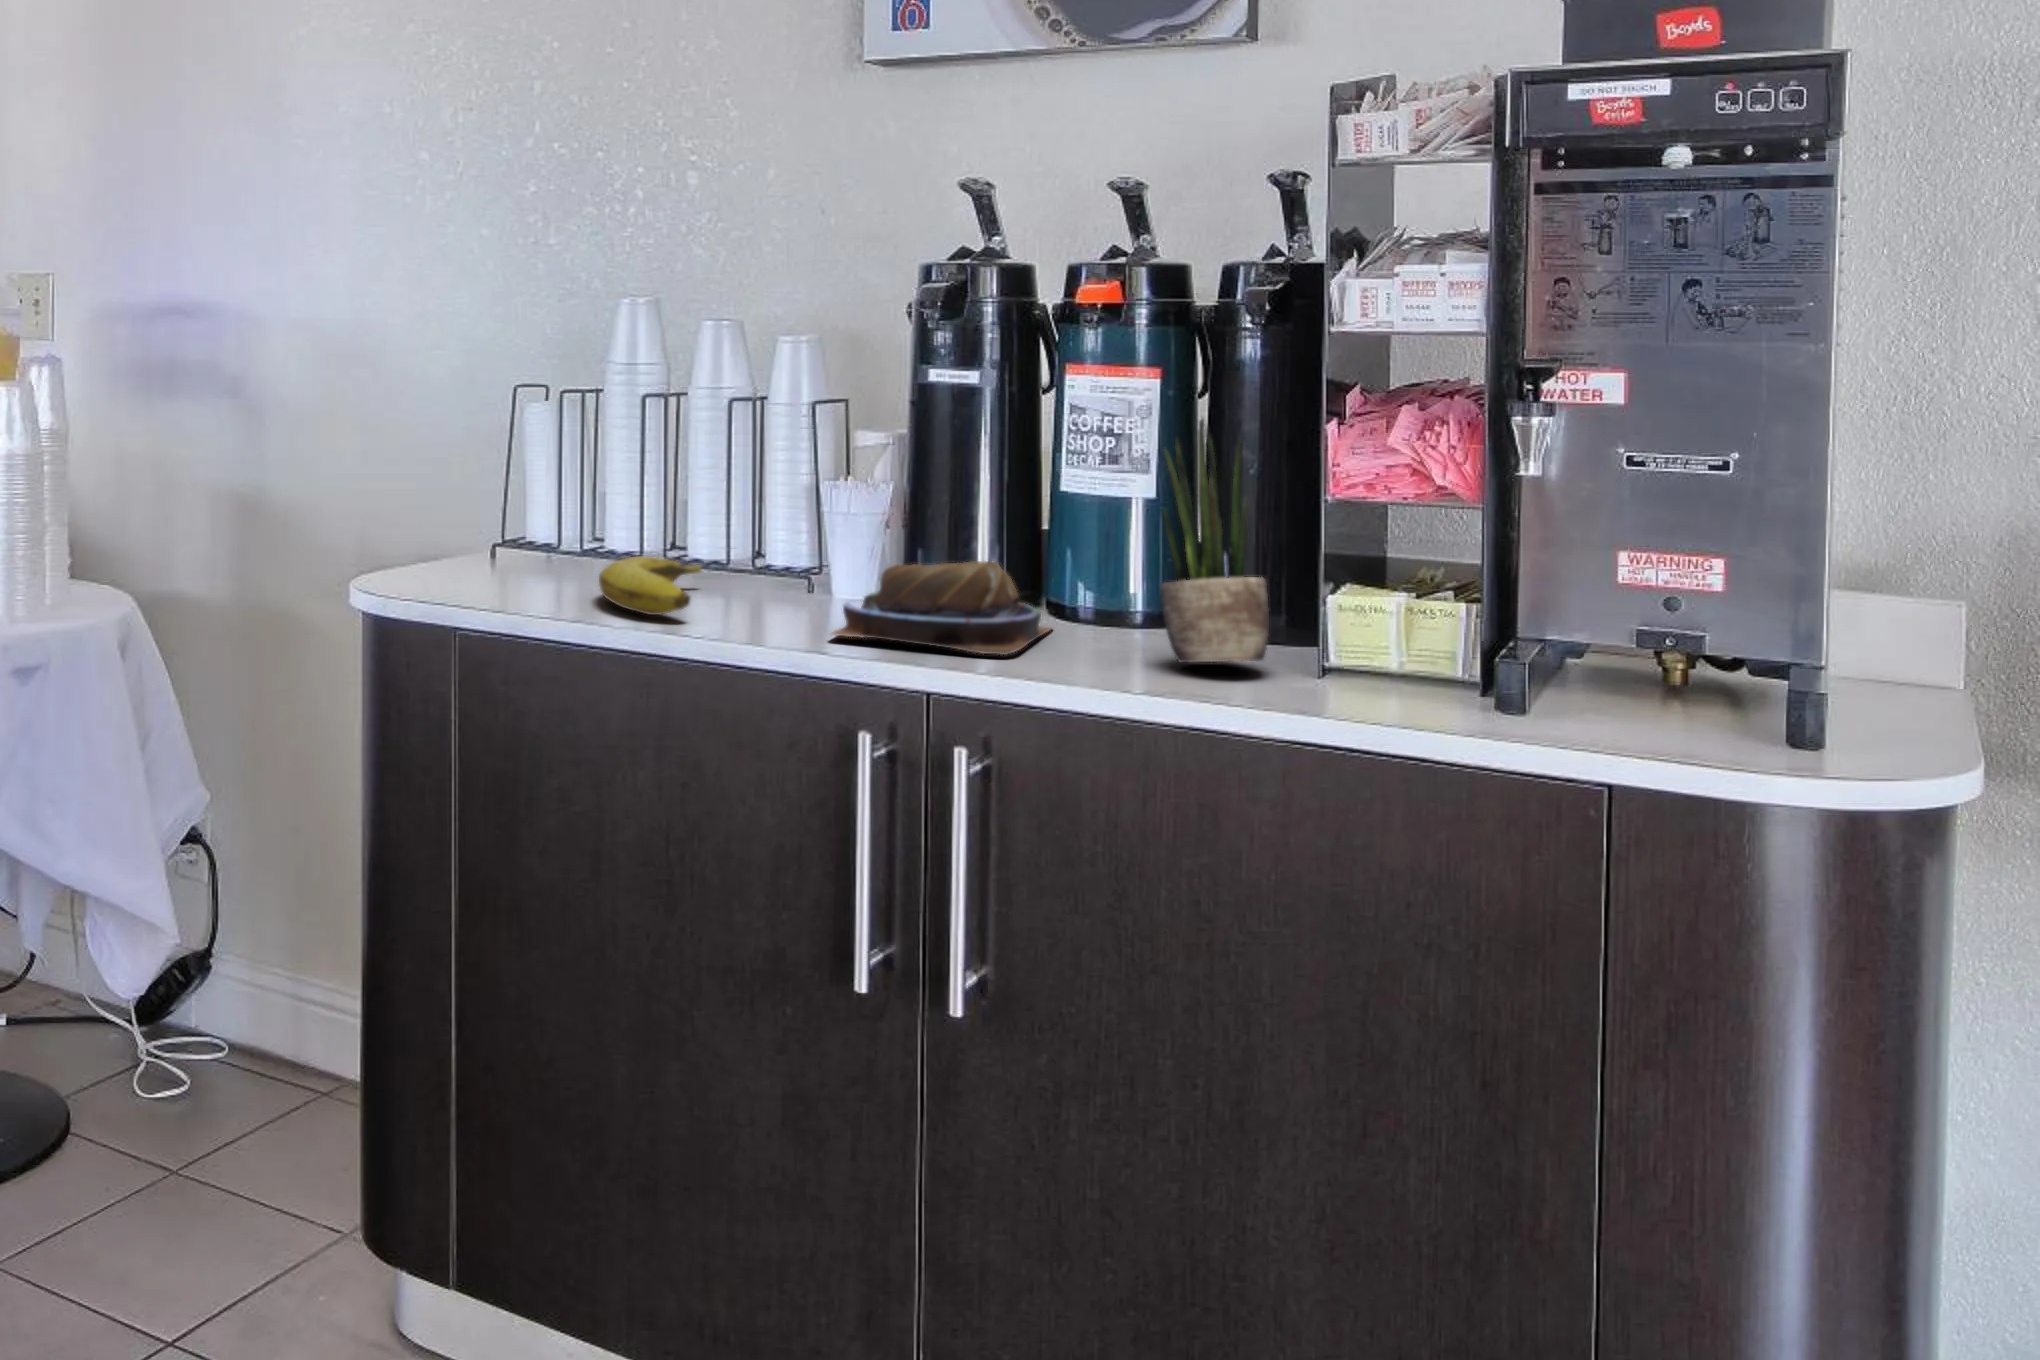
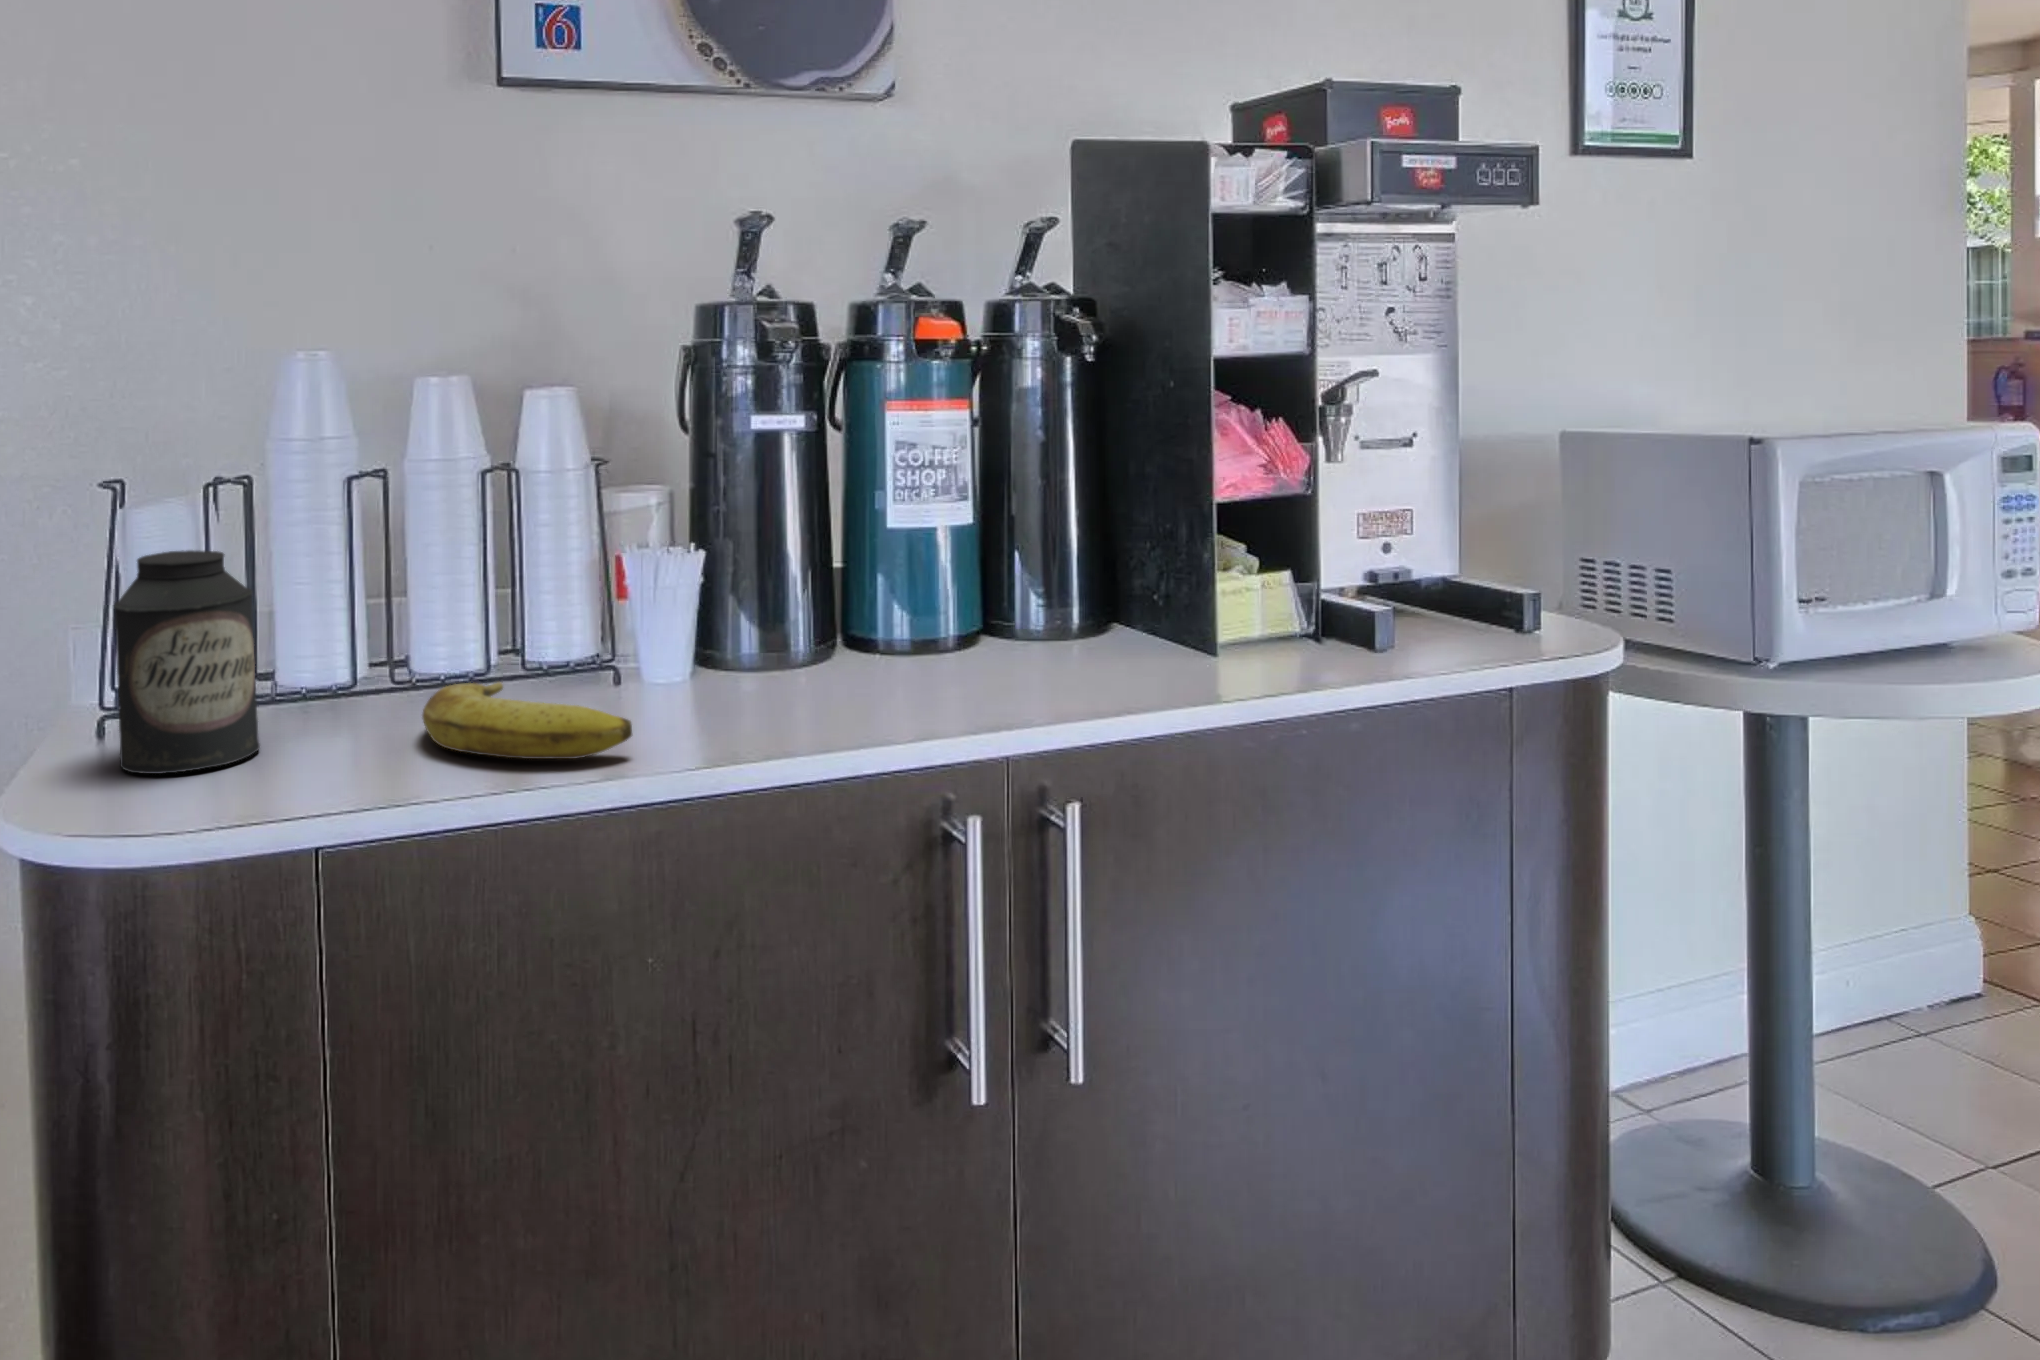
potted plant: present [1160,419,1269,662] -> none [1059,439,1185,677]
canister: none [455,434,541,579] -> present [114,550,260,774]
pastry: present [832,561,1051,655] -> none [755,611,1003,728]

